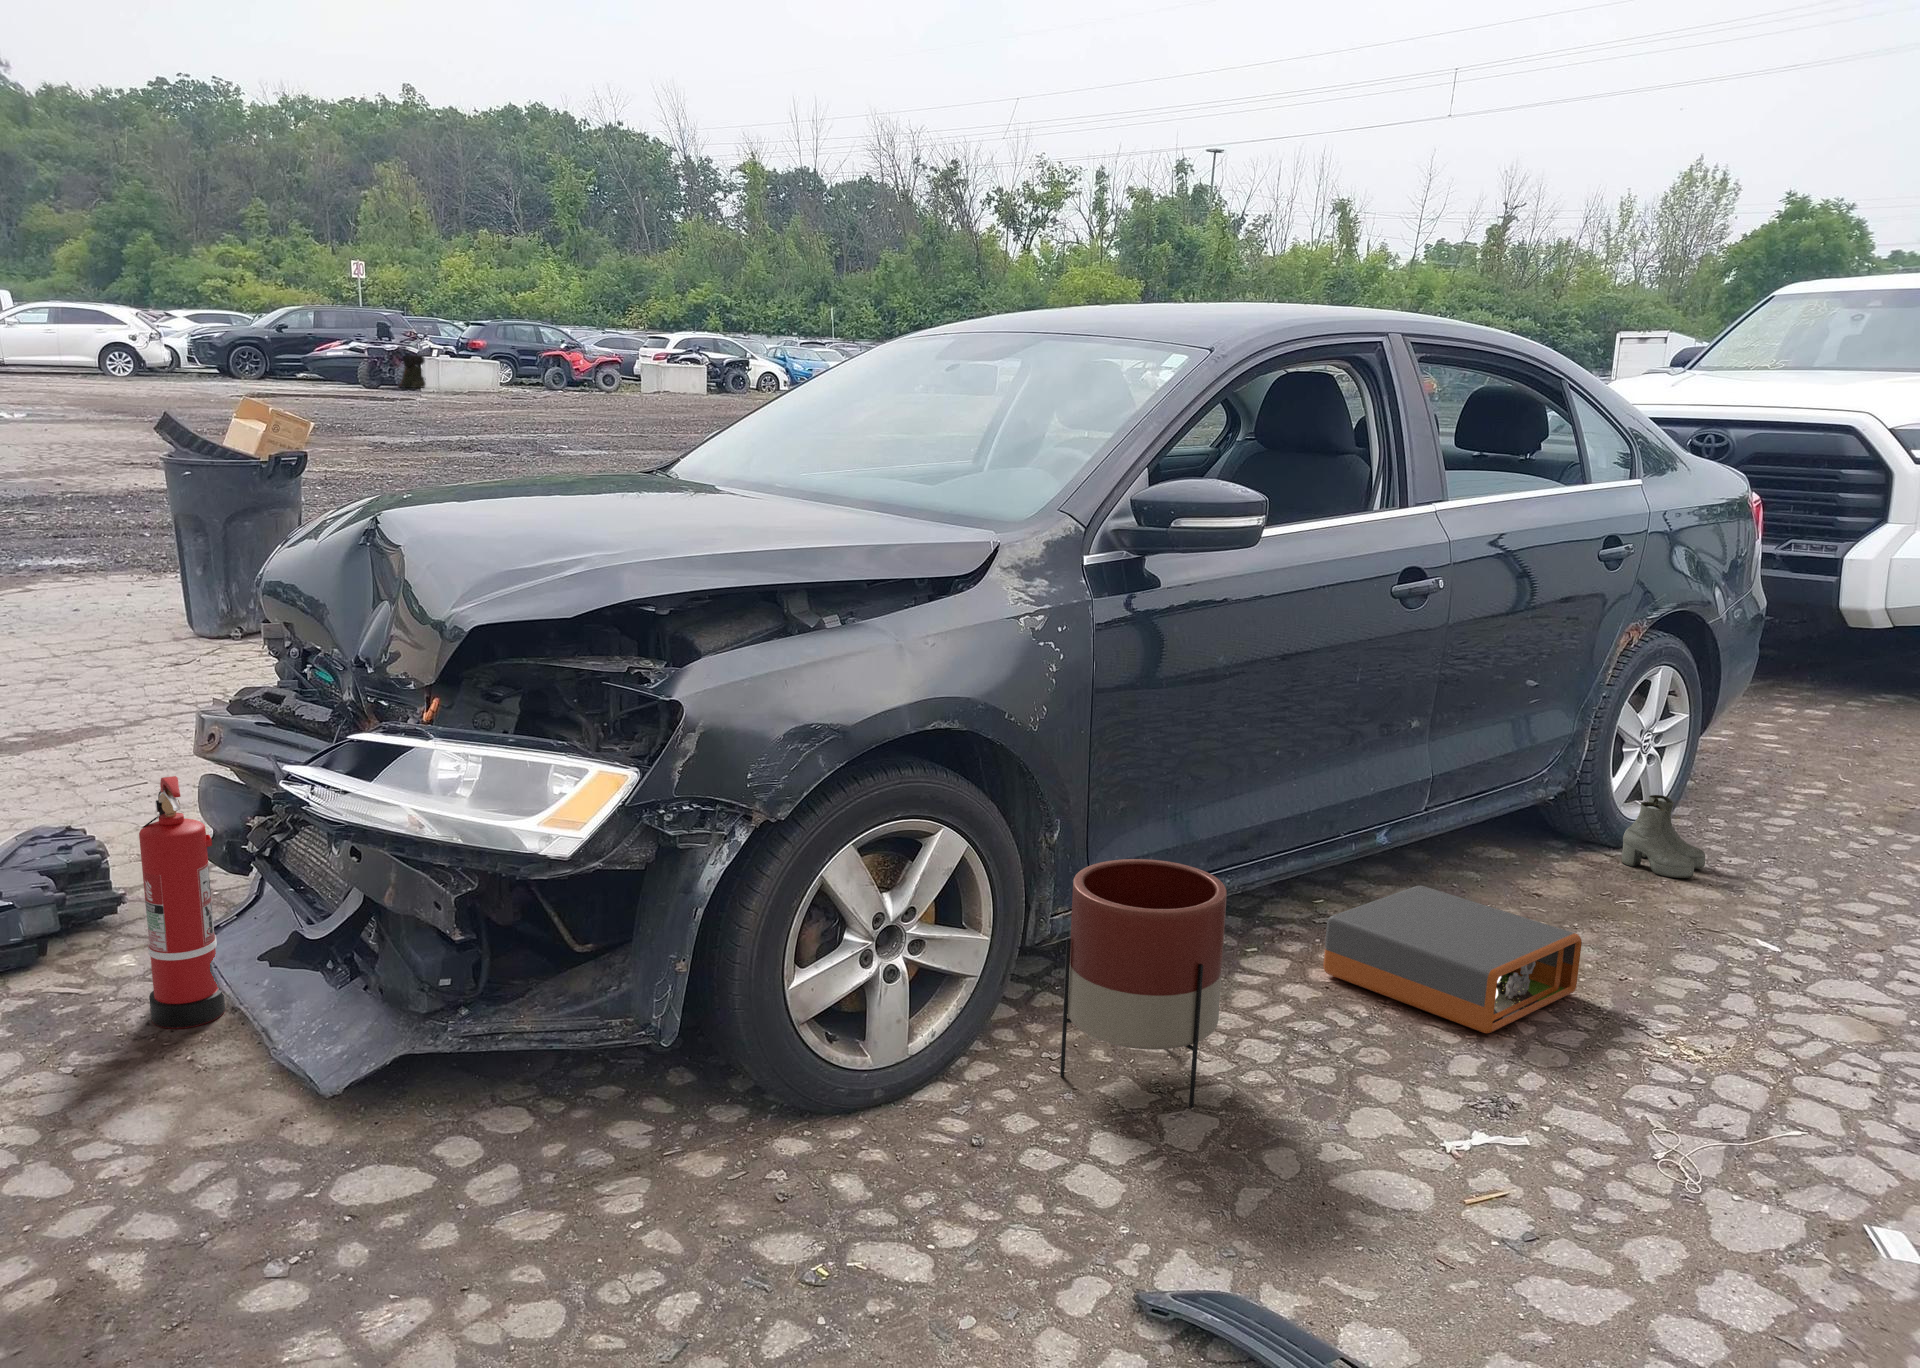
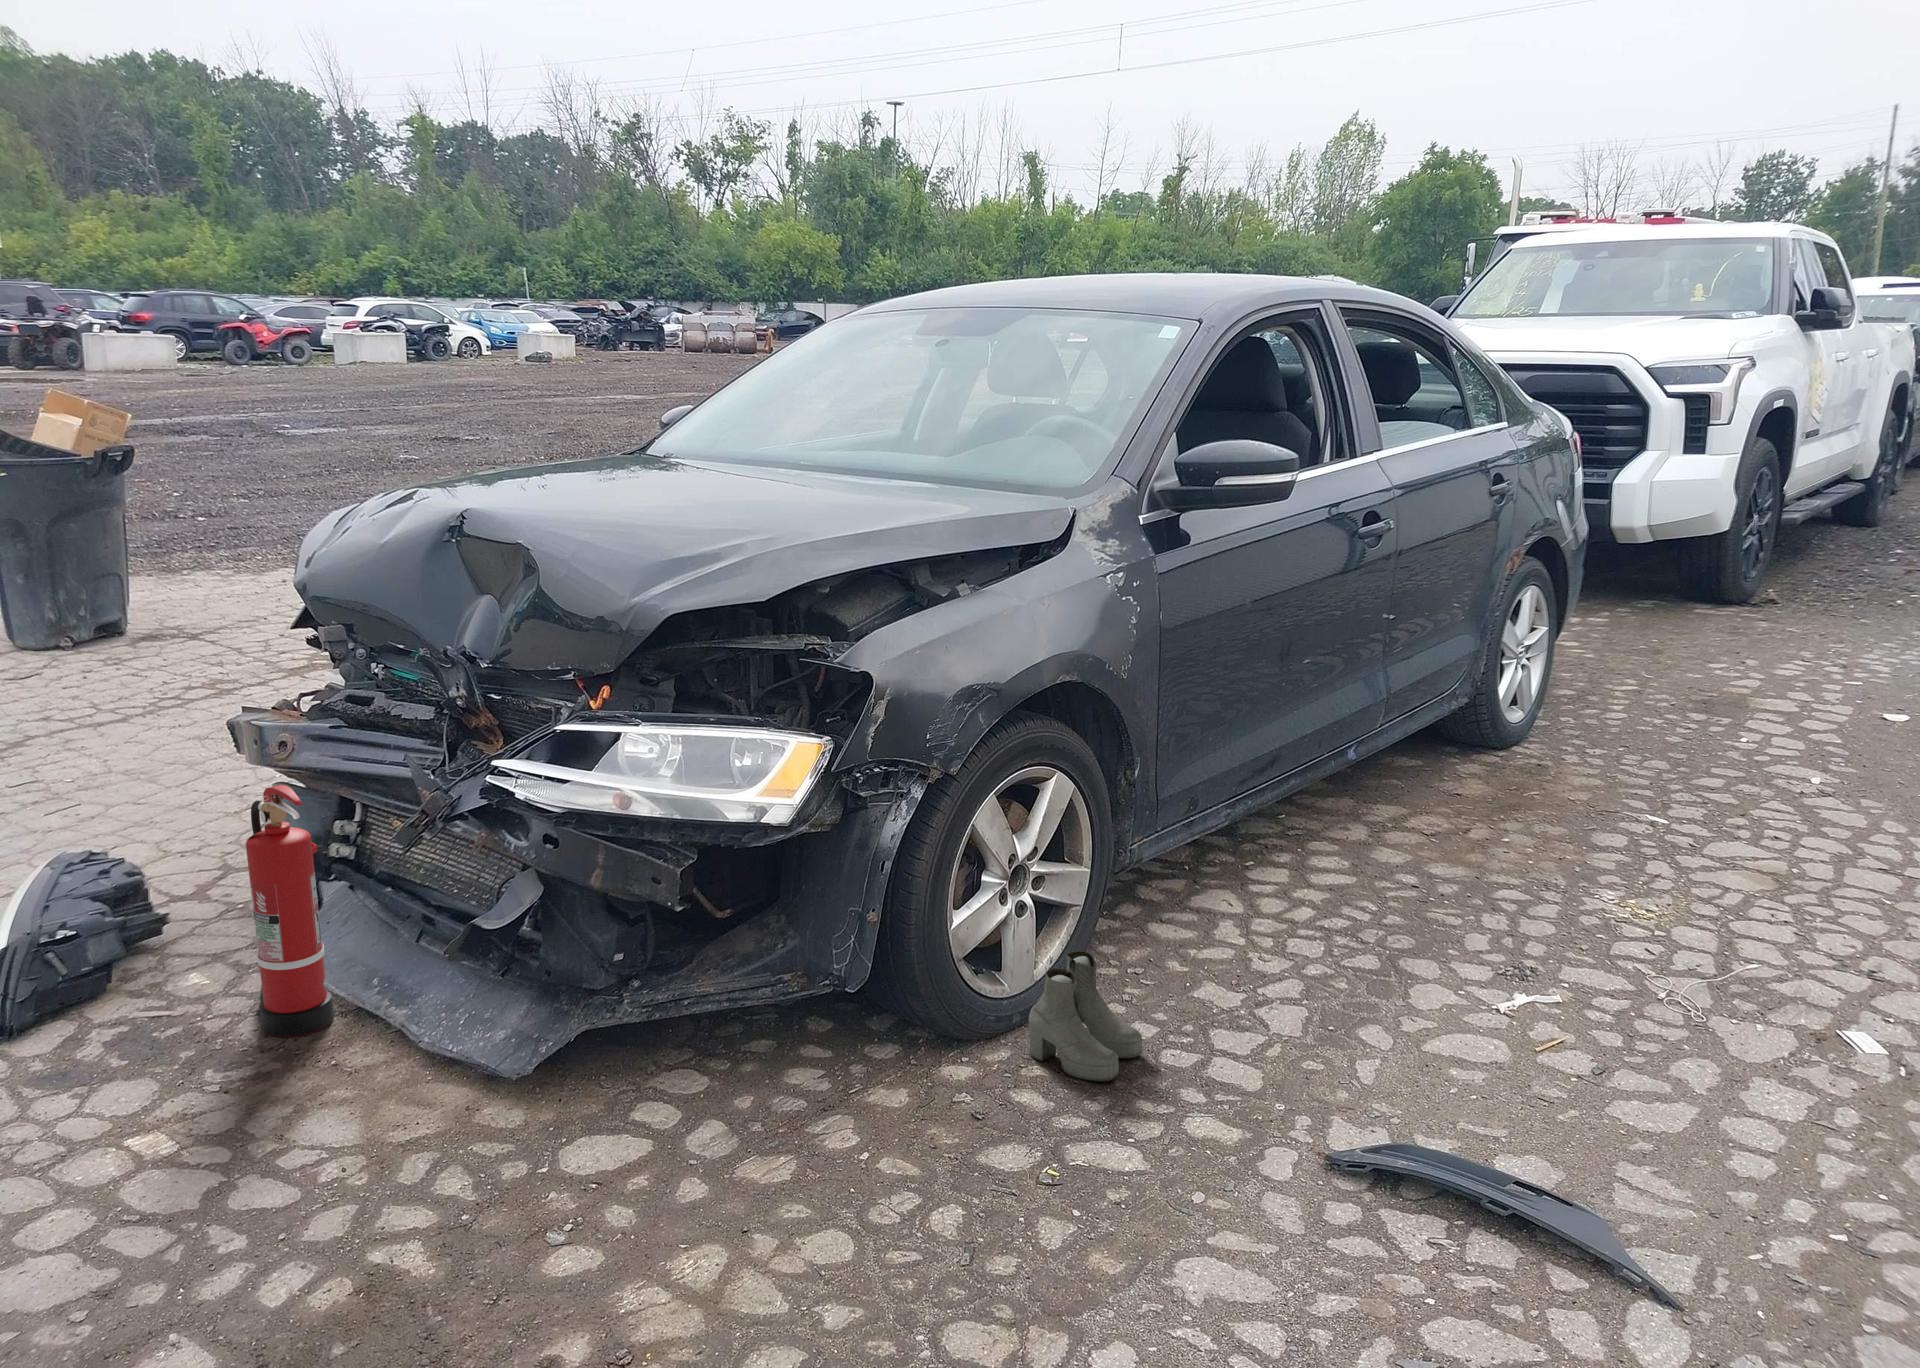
backpack: present [398,355,426,388] -> none [59,332,94,367]
boots: present [1622,795,1705,878] -> present [1029,951,1143,1082]
planter: present [1060,859,1227,1108] -> none [1152,786,1296,1001]
storage box: present [1323,885,1582,1033] -> none [1321,792,1536,913]

